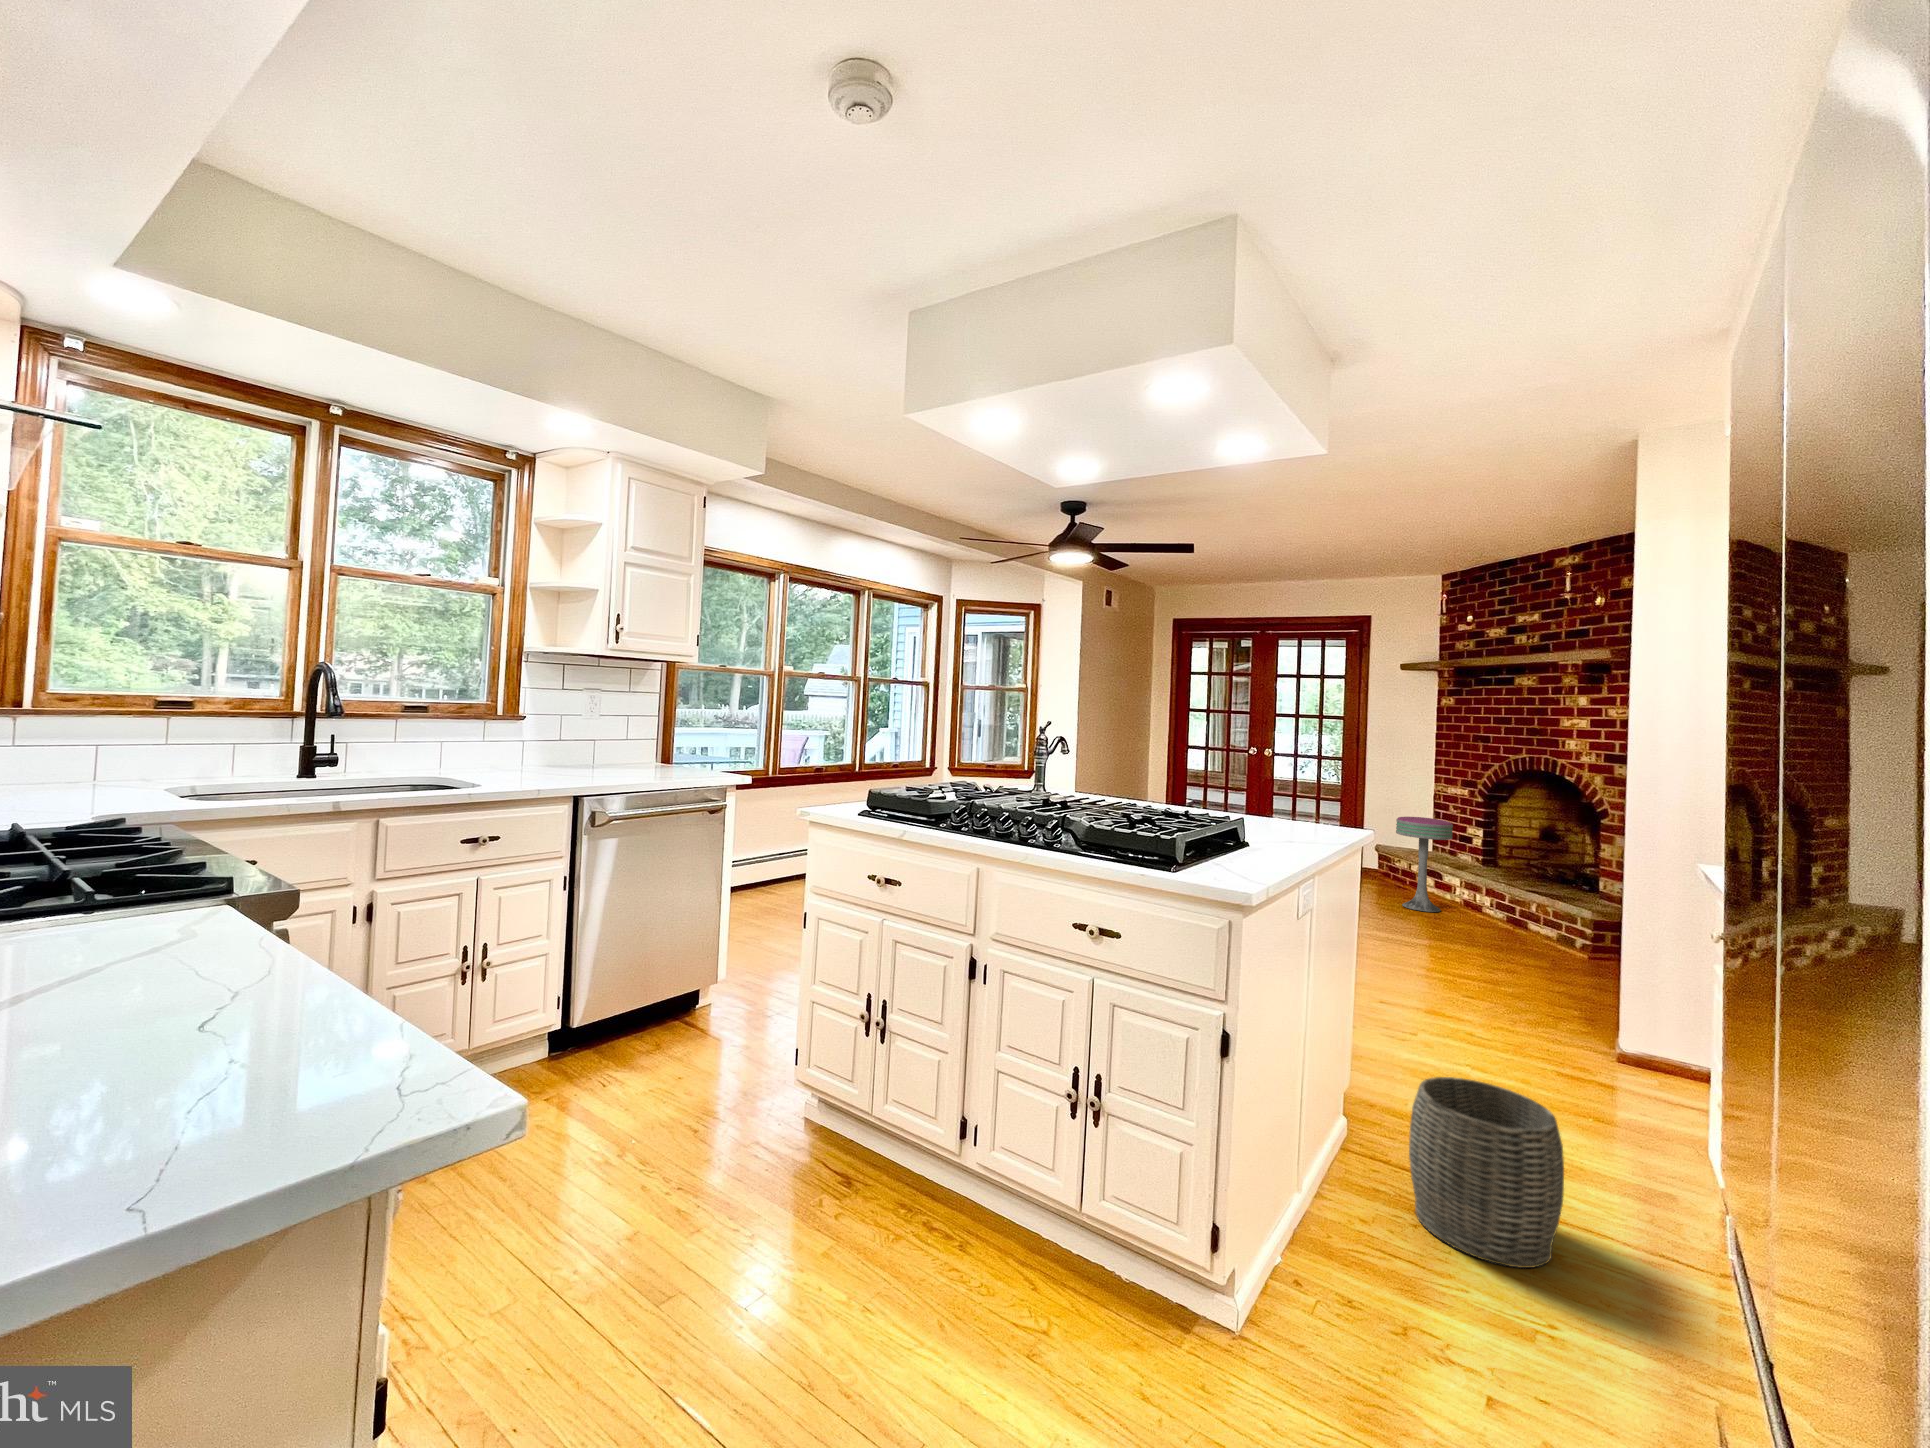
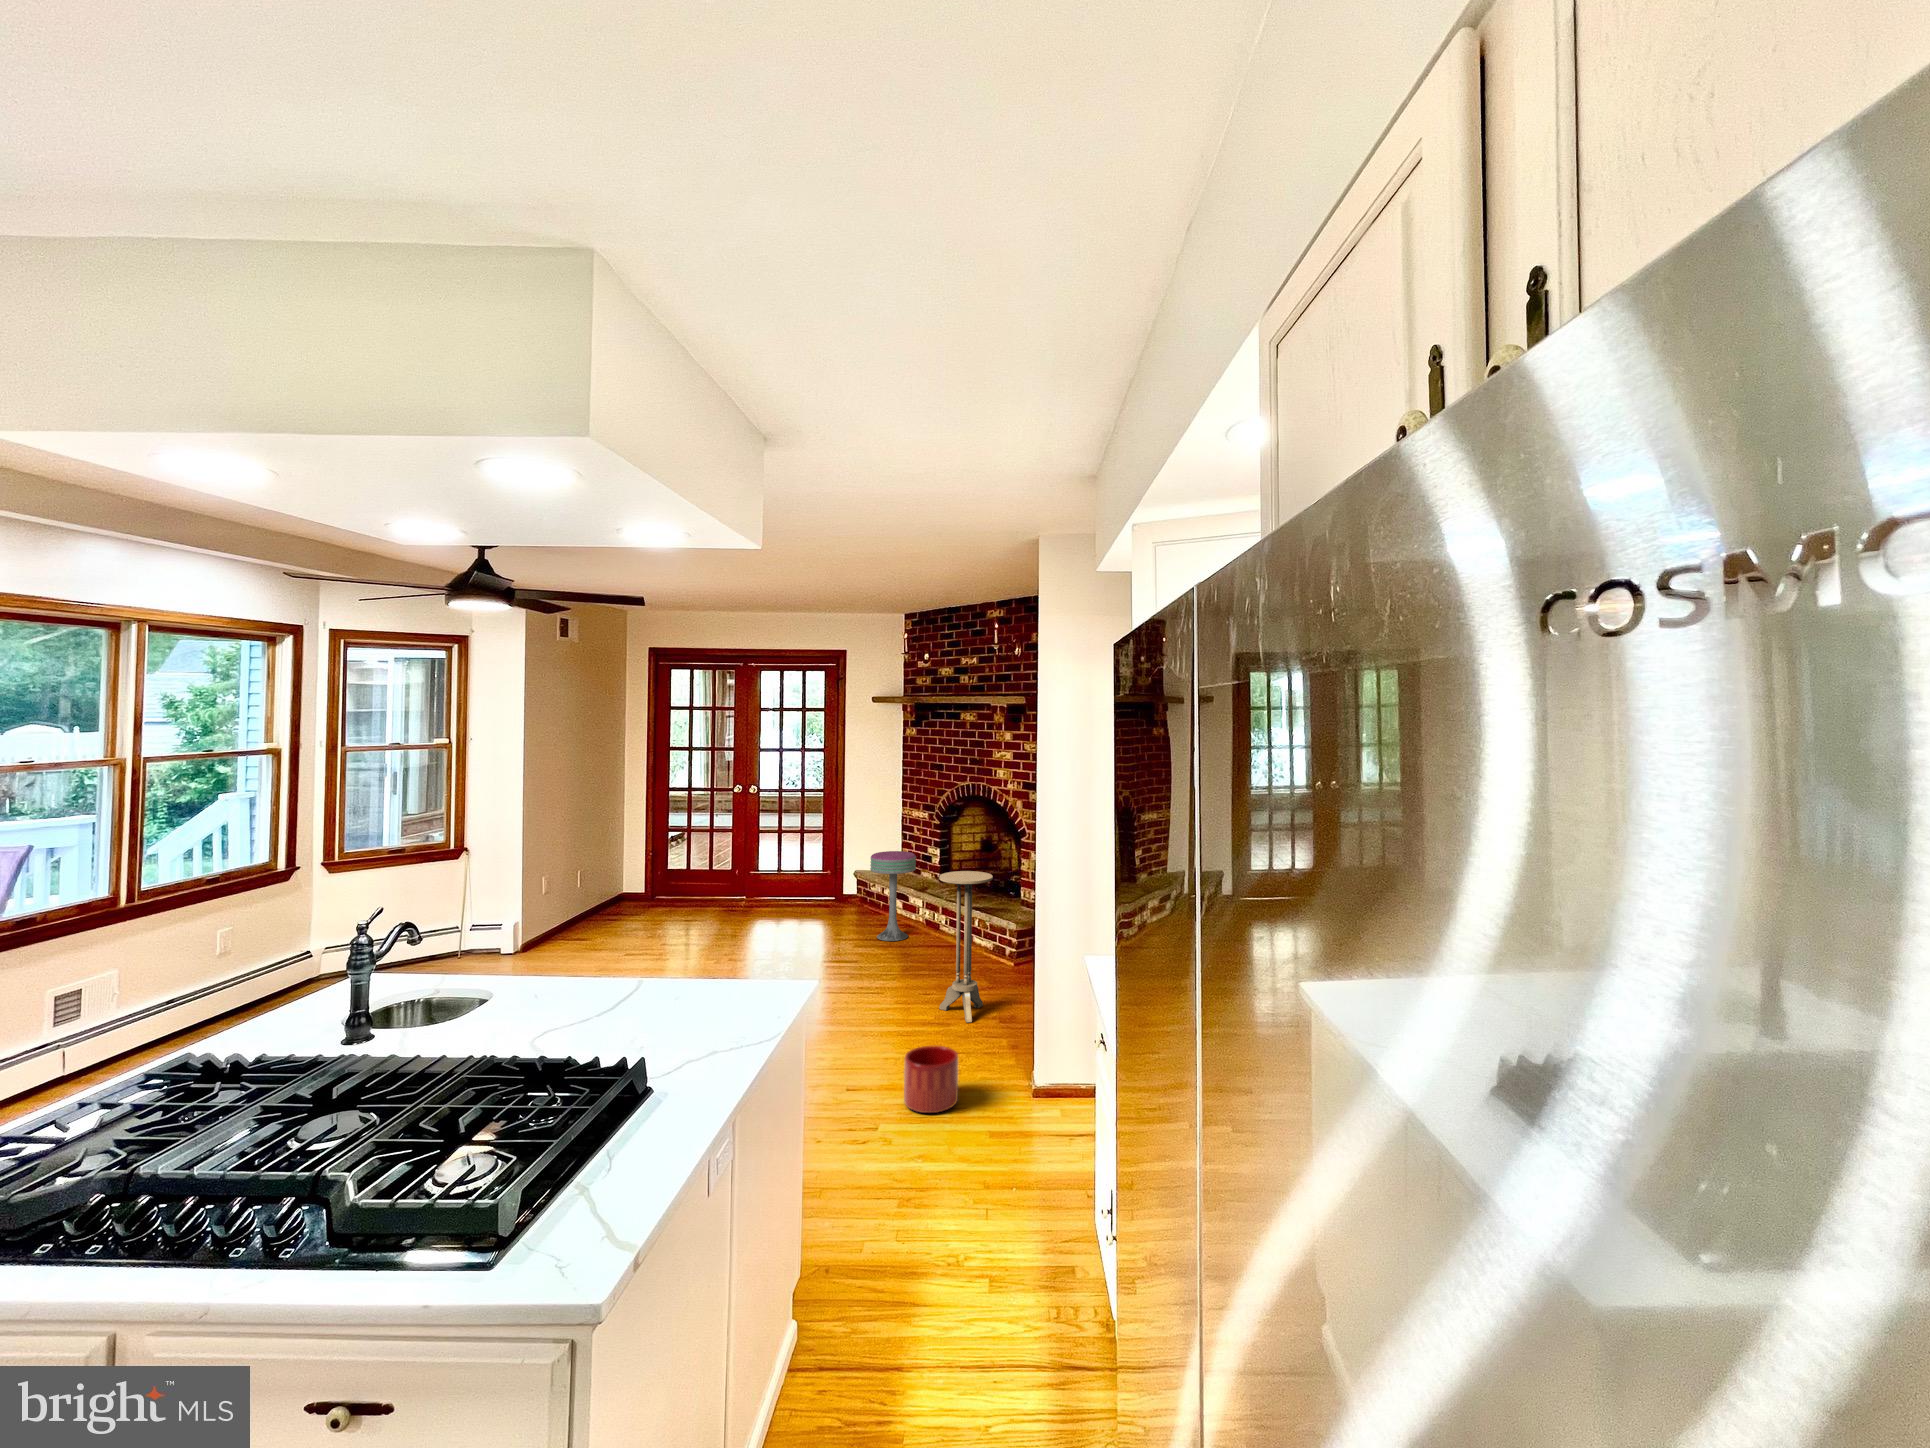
side table: none [1482,825,1560,993] -> present [939,871,993,1023]
planter: none [1439,983,1510,1054] -> present [904,1046,958,1113]
woven basket: present [1409,1077,1564,1268] -> none [875,1201,994,1389]

